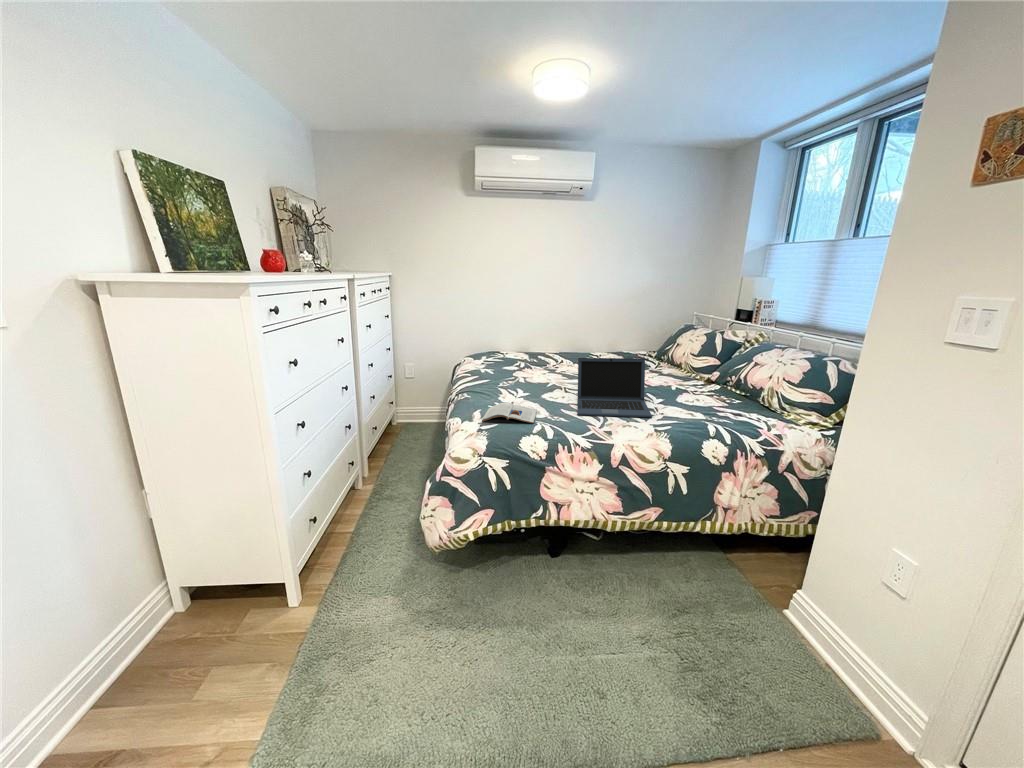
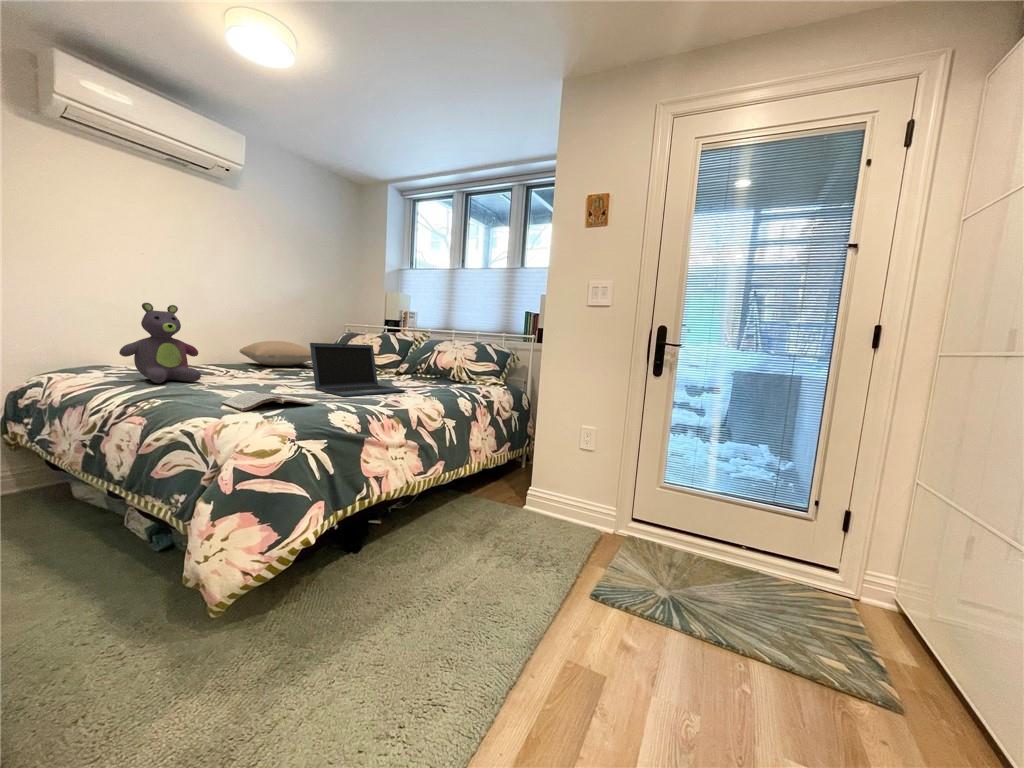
stuffed bear: none [491,322,533,378] -> present [119,303,201,383]
pillow: none [594,334,650,357] -> present [239,341,312,366]

